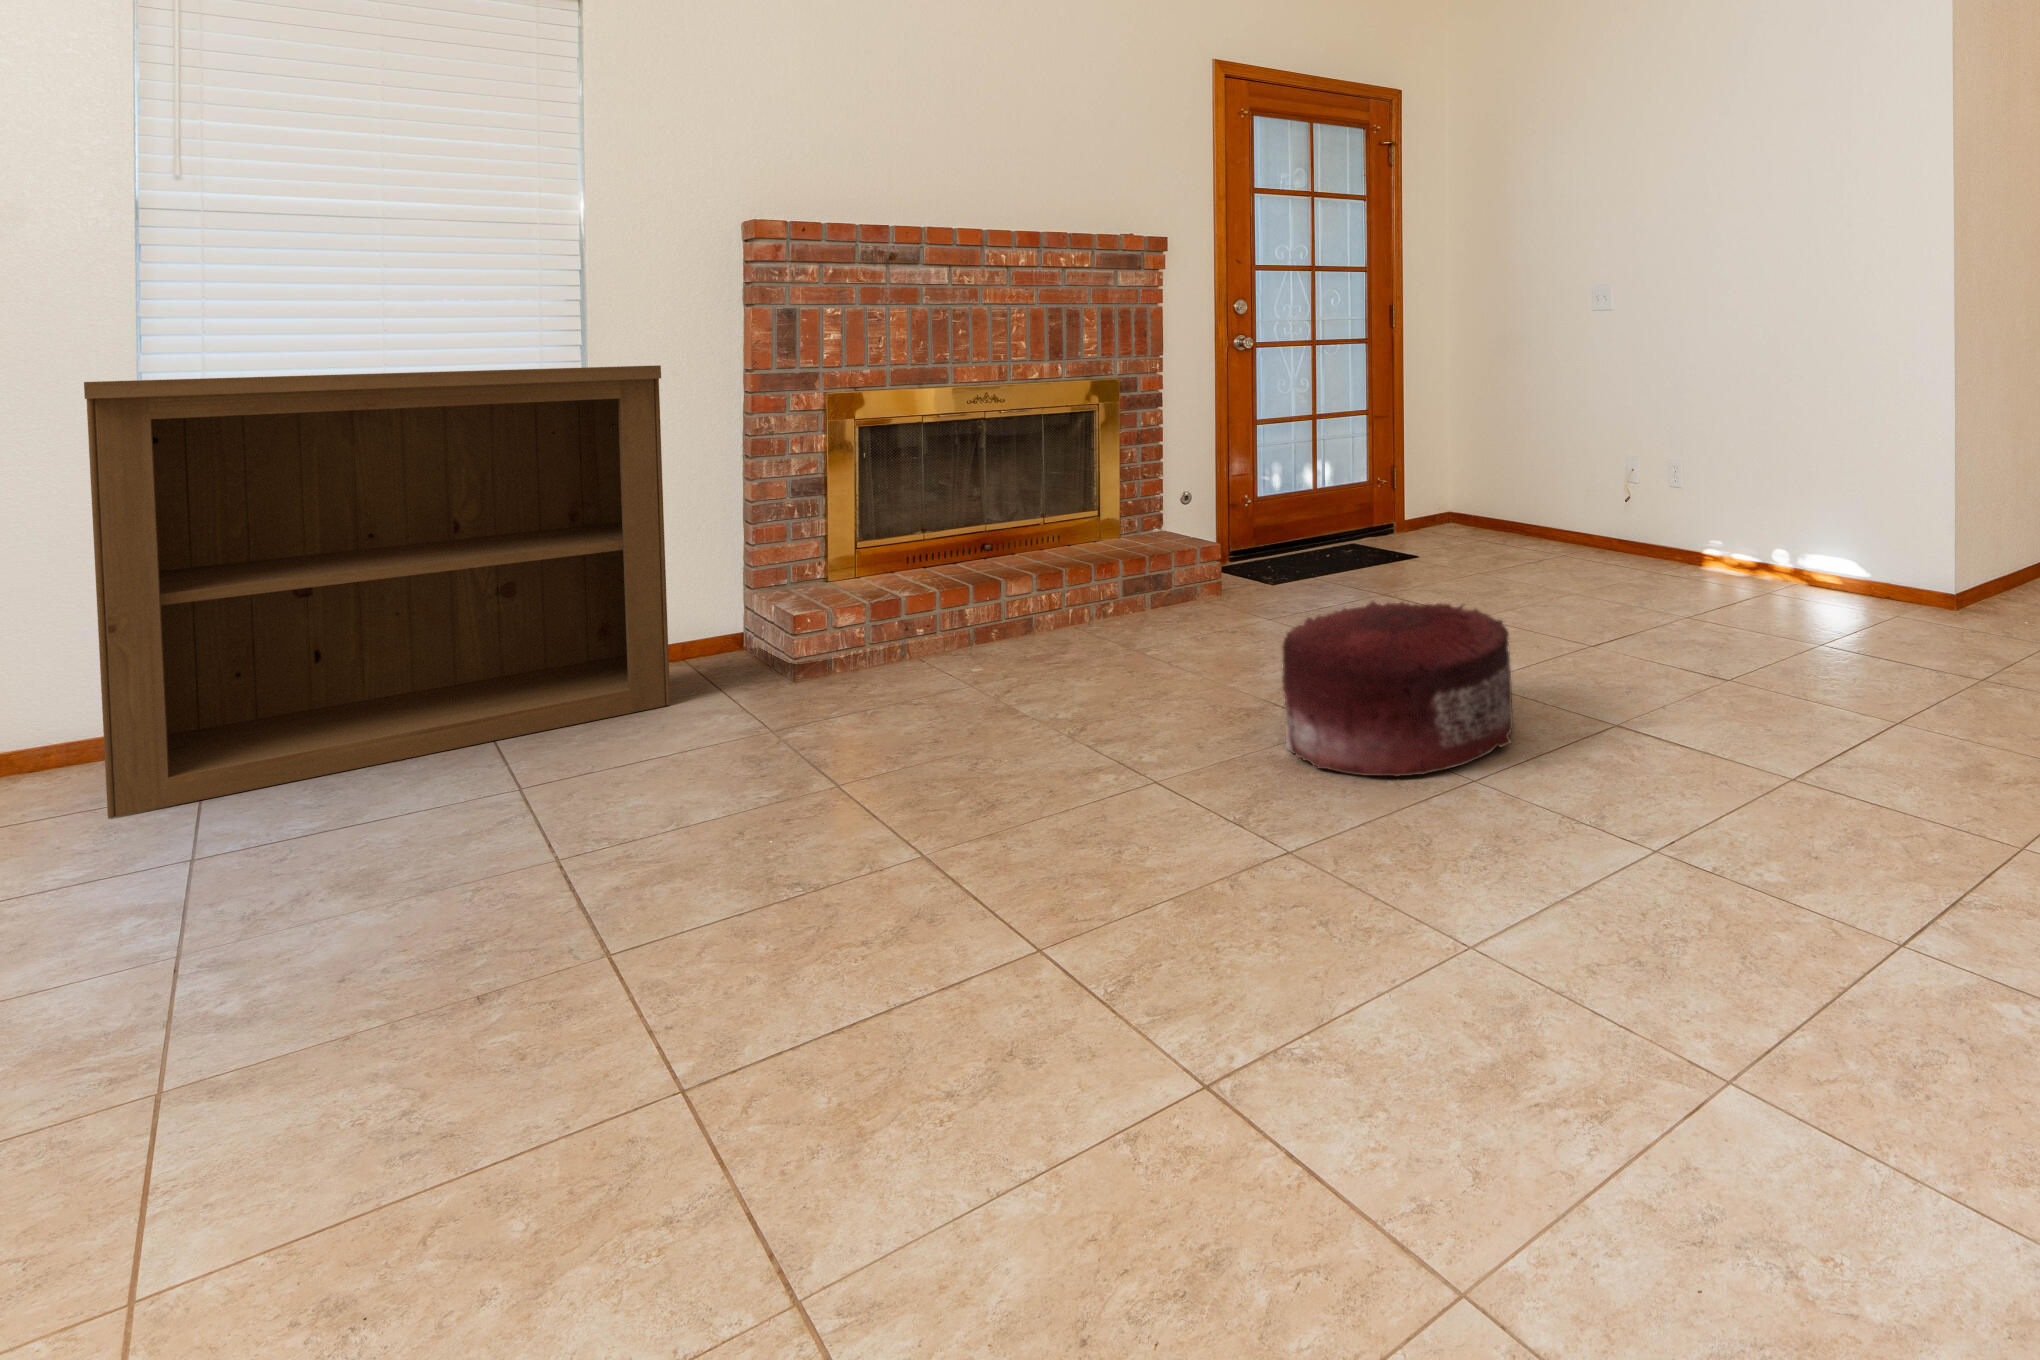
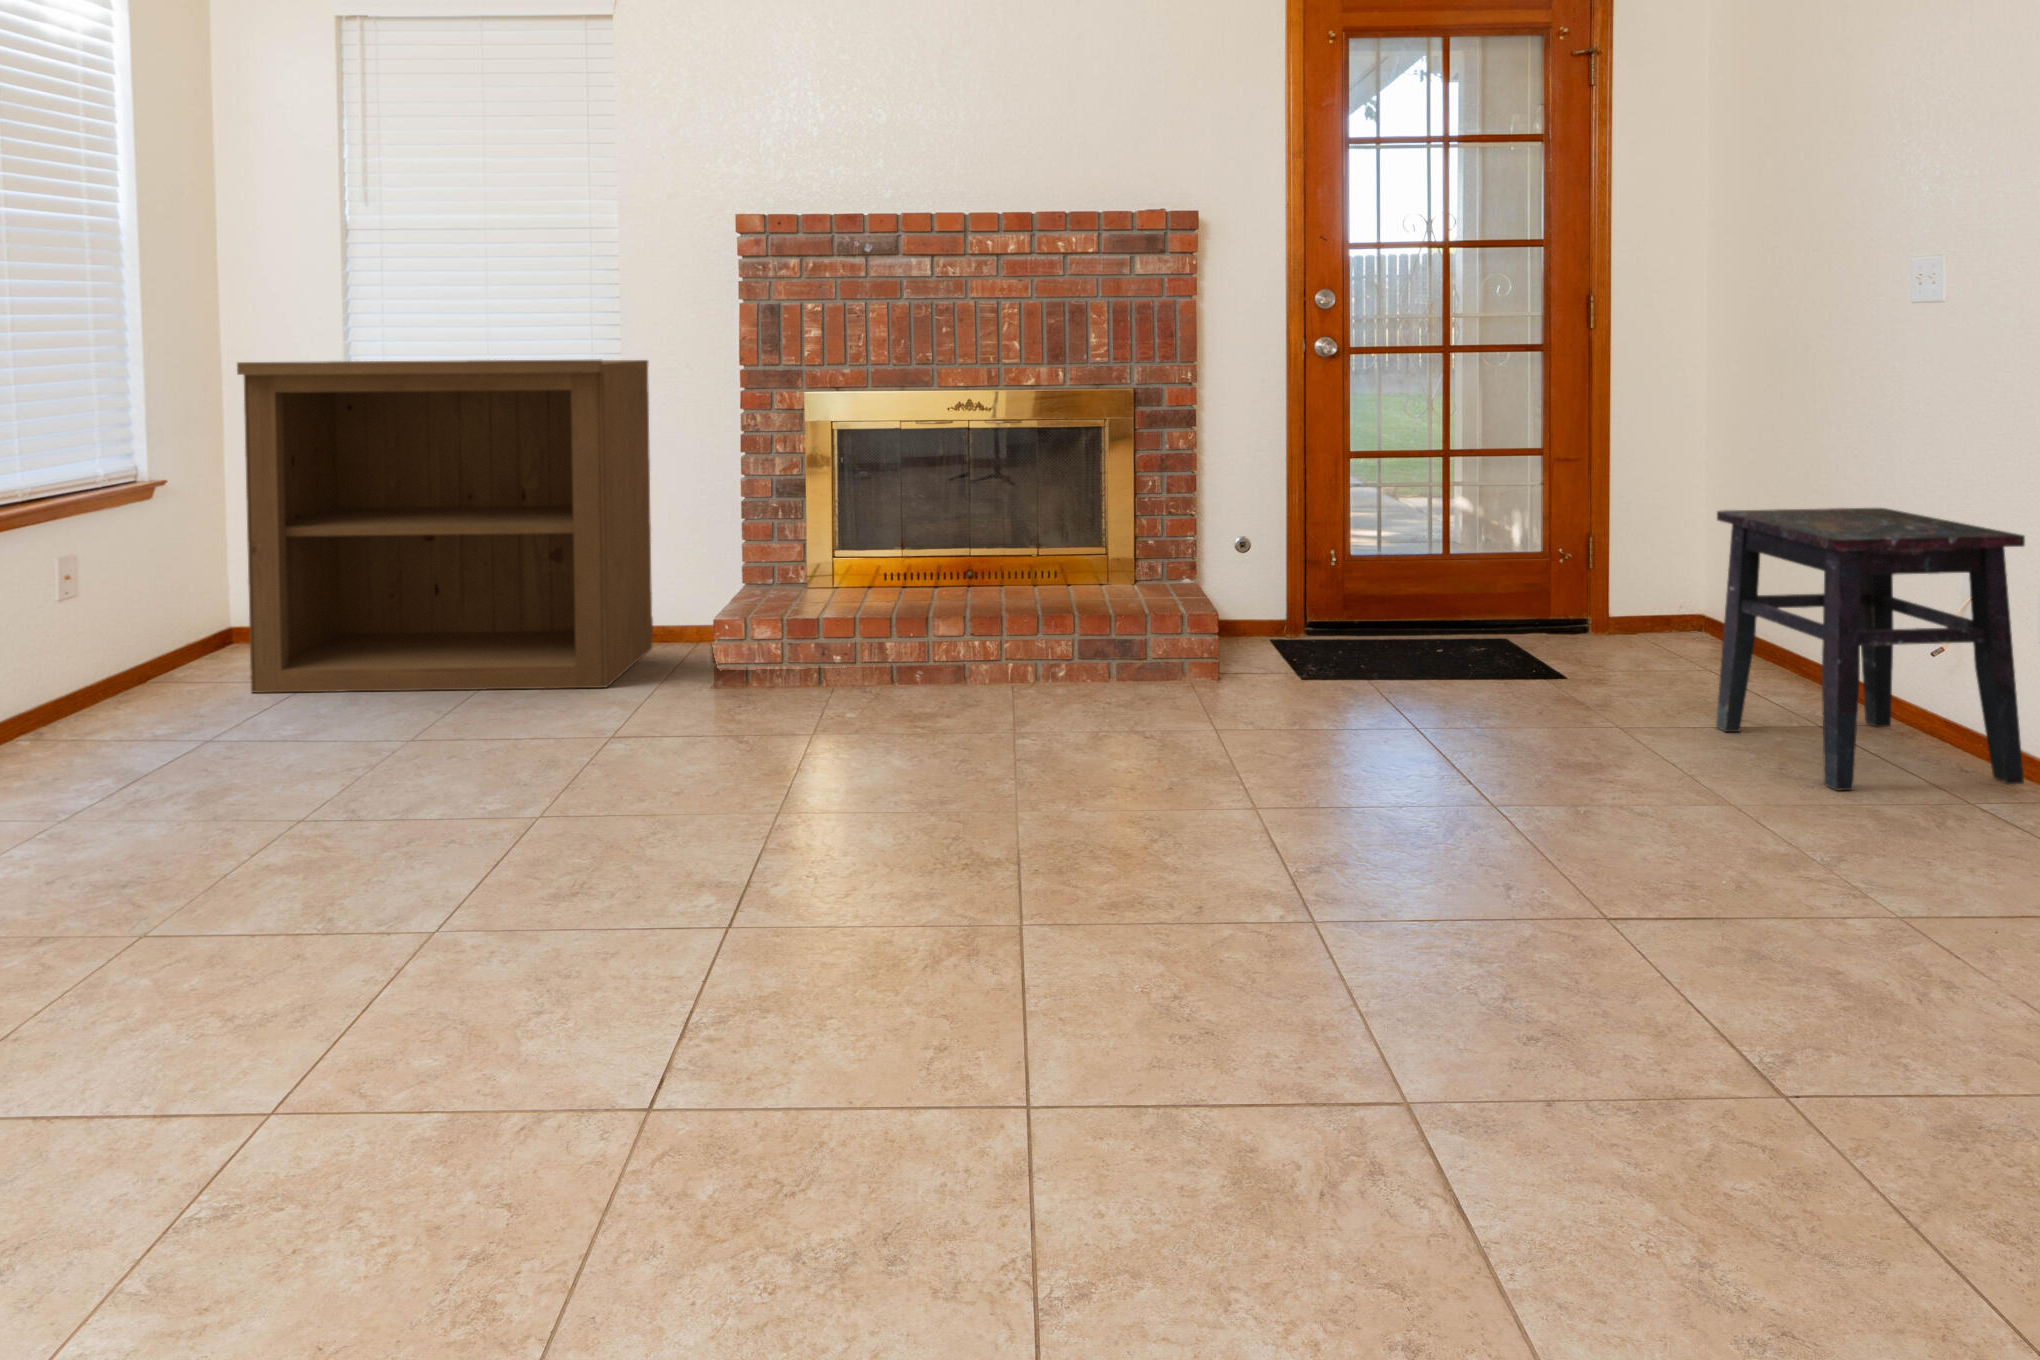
side table: none [1522,427,1666,577] -> present [1716,508,2025,790]
pouf: present [1282,602,1513,776] -> none [834,754,1224,1090]

